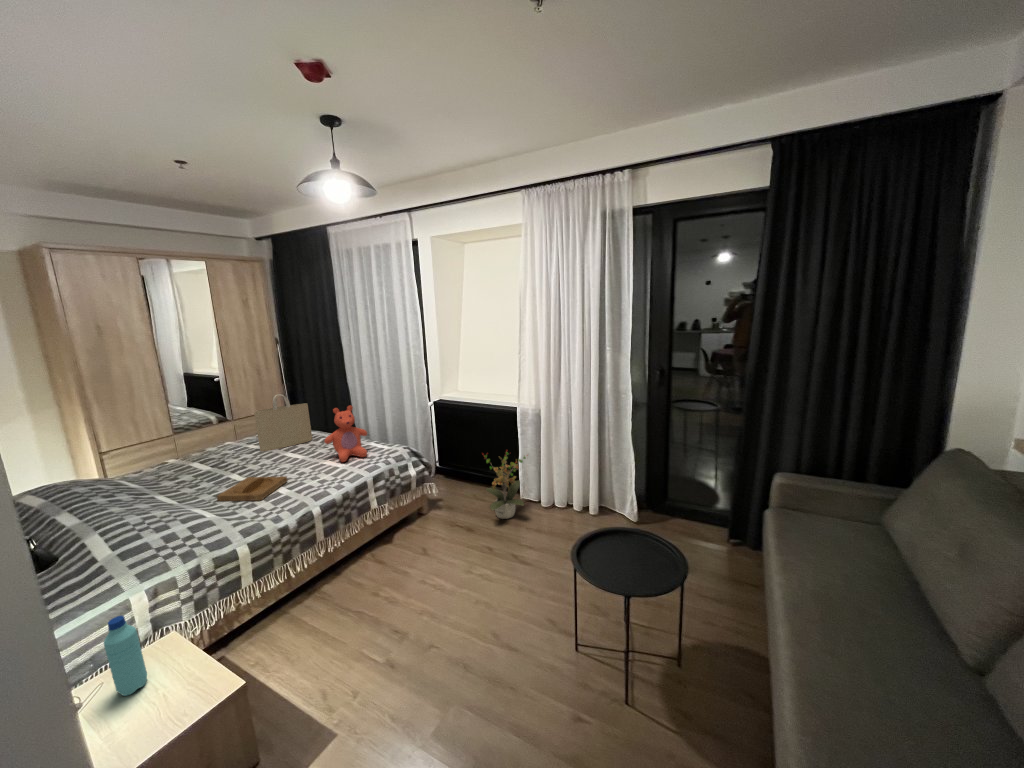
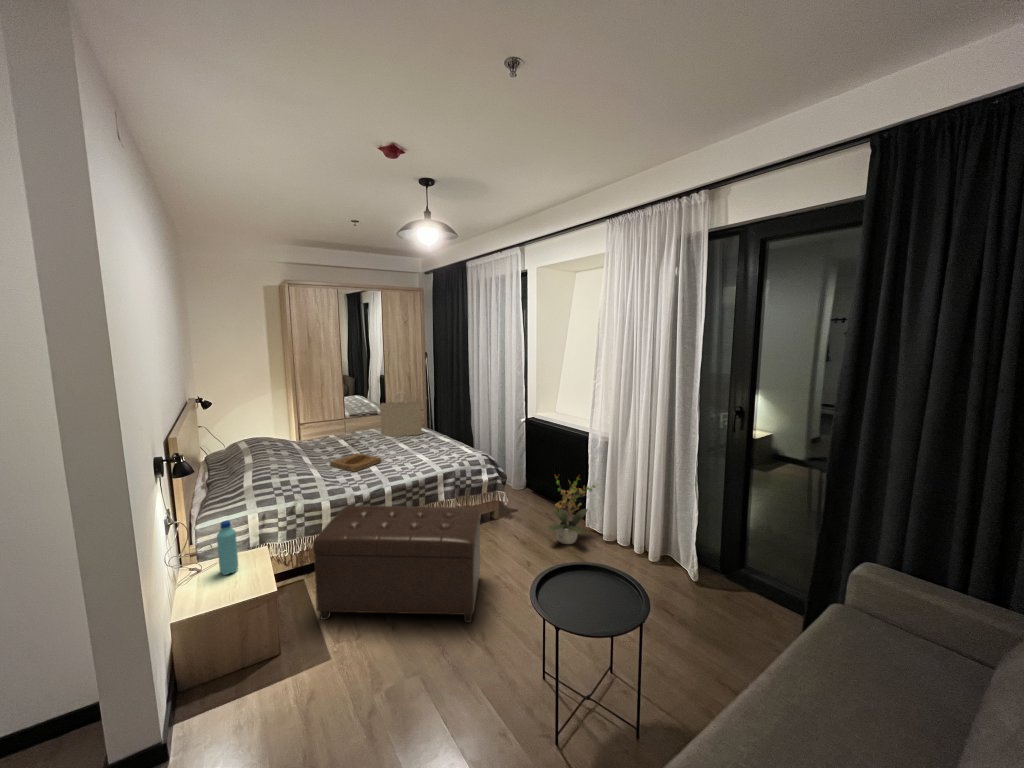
teddy bear: present [325,406,367,462] -> none [420,408,456,456]
ottoman: none [257,506,466,694] -> present [312,506,481,622]

